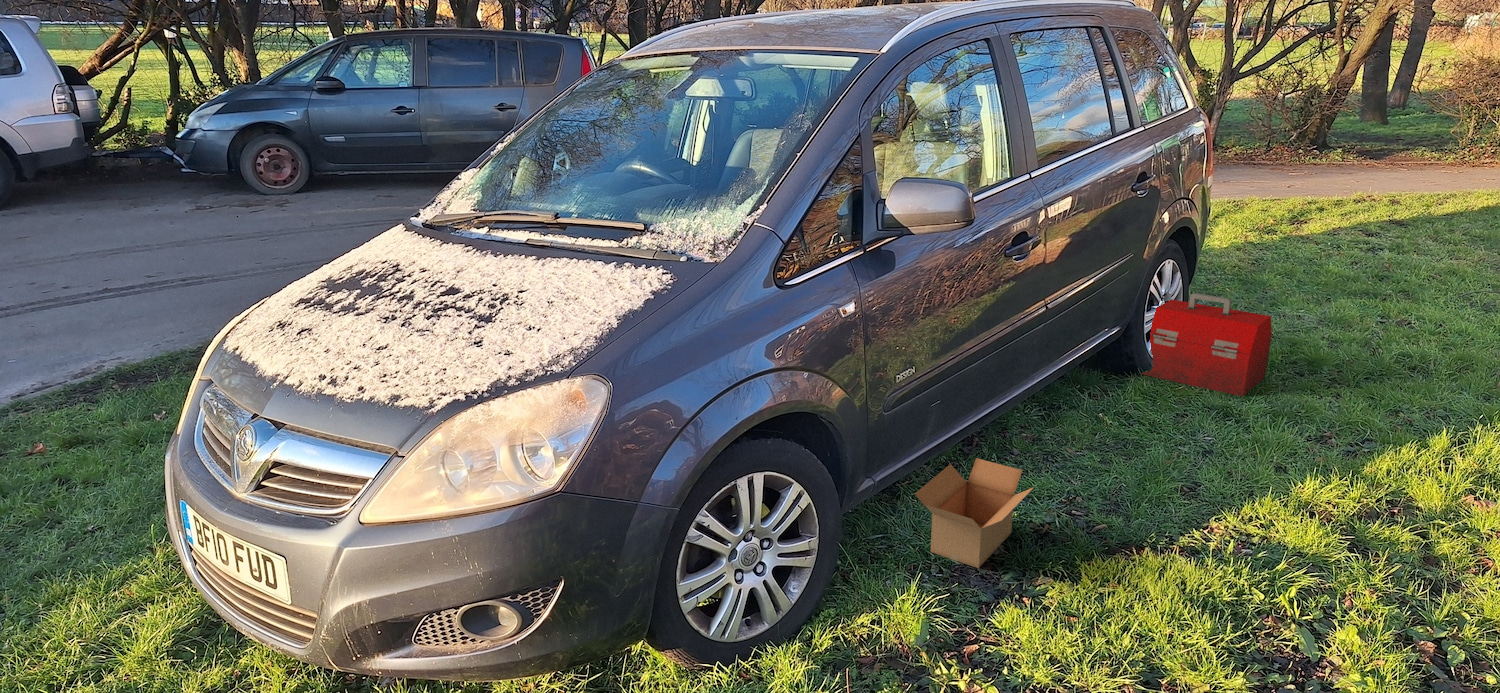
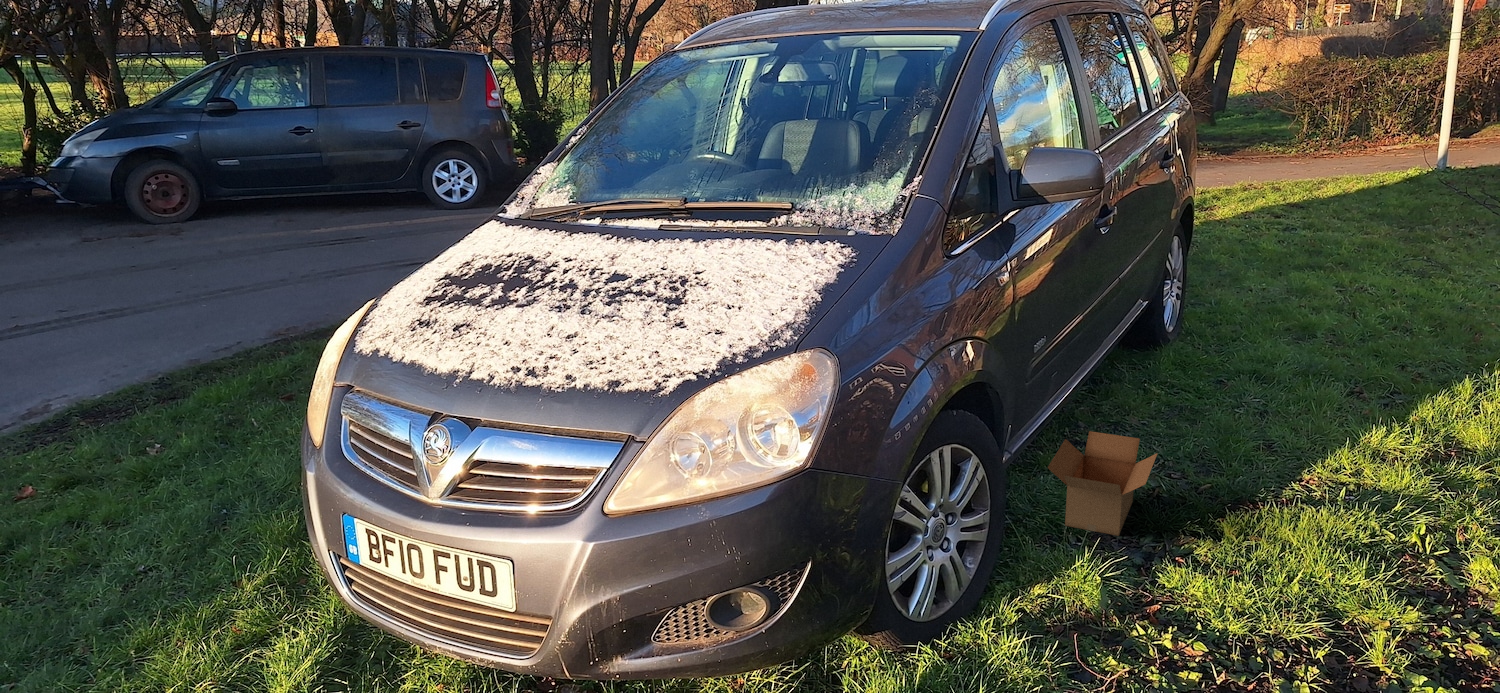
toolbox: present [1141,293,1272,396] -> none [1170,270,1296,366]

